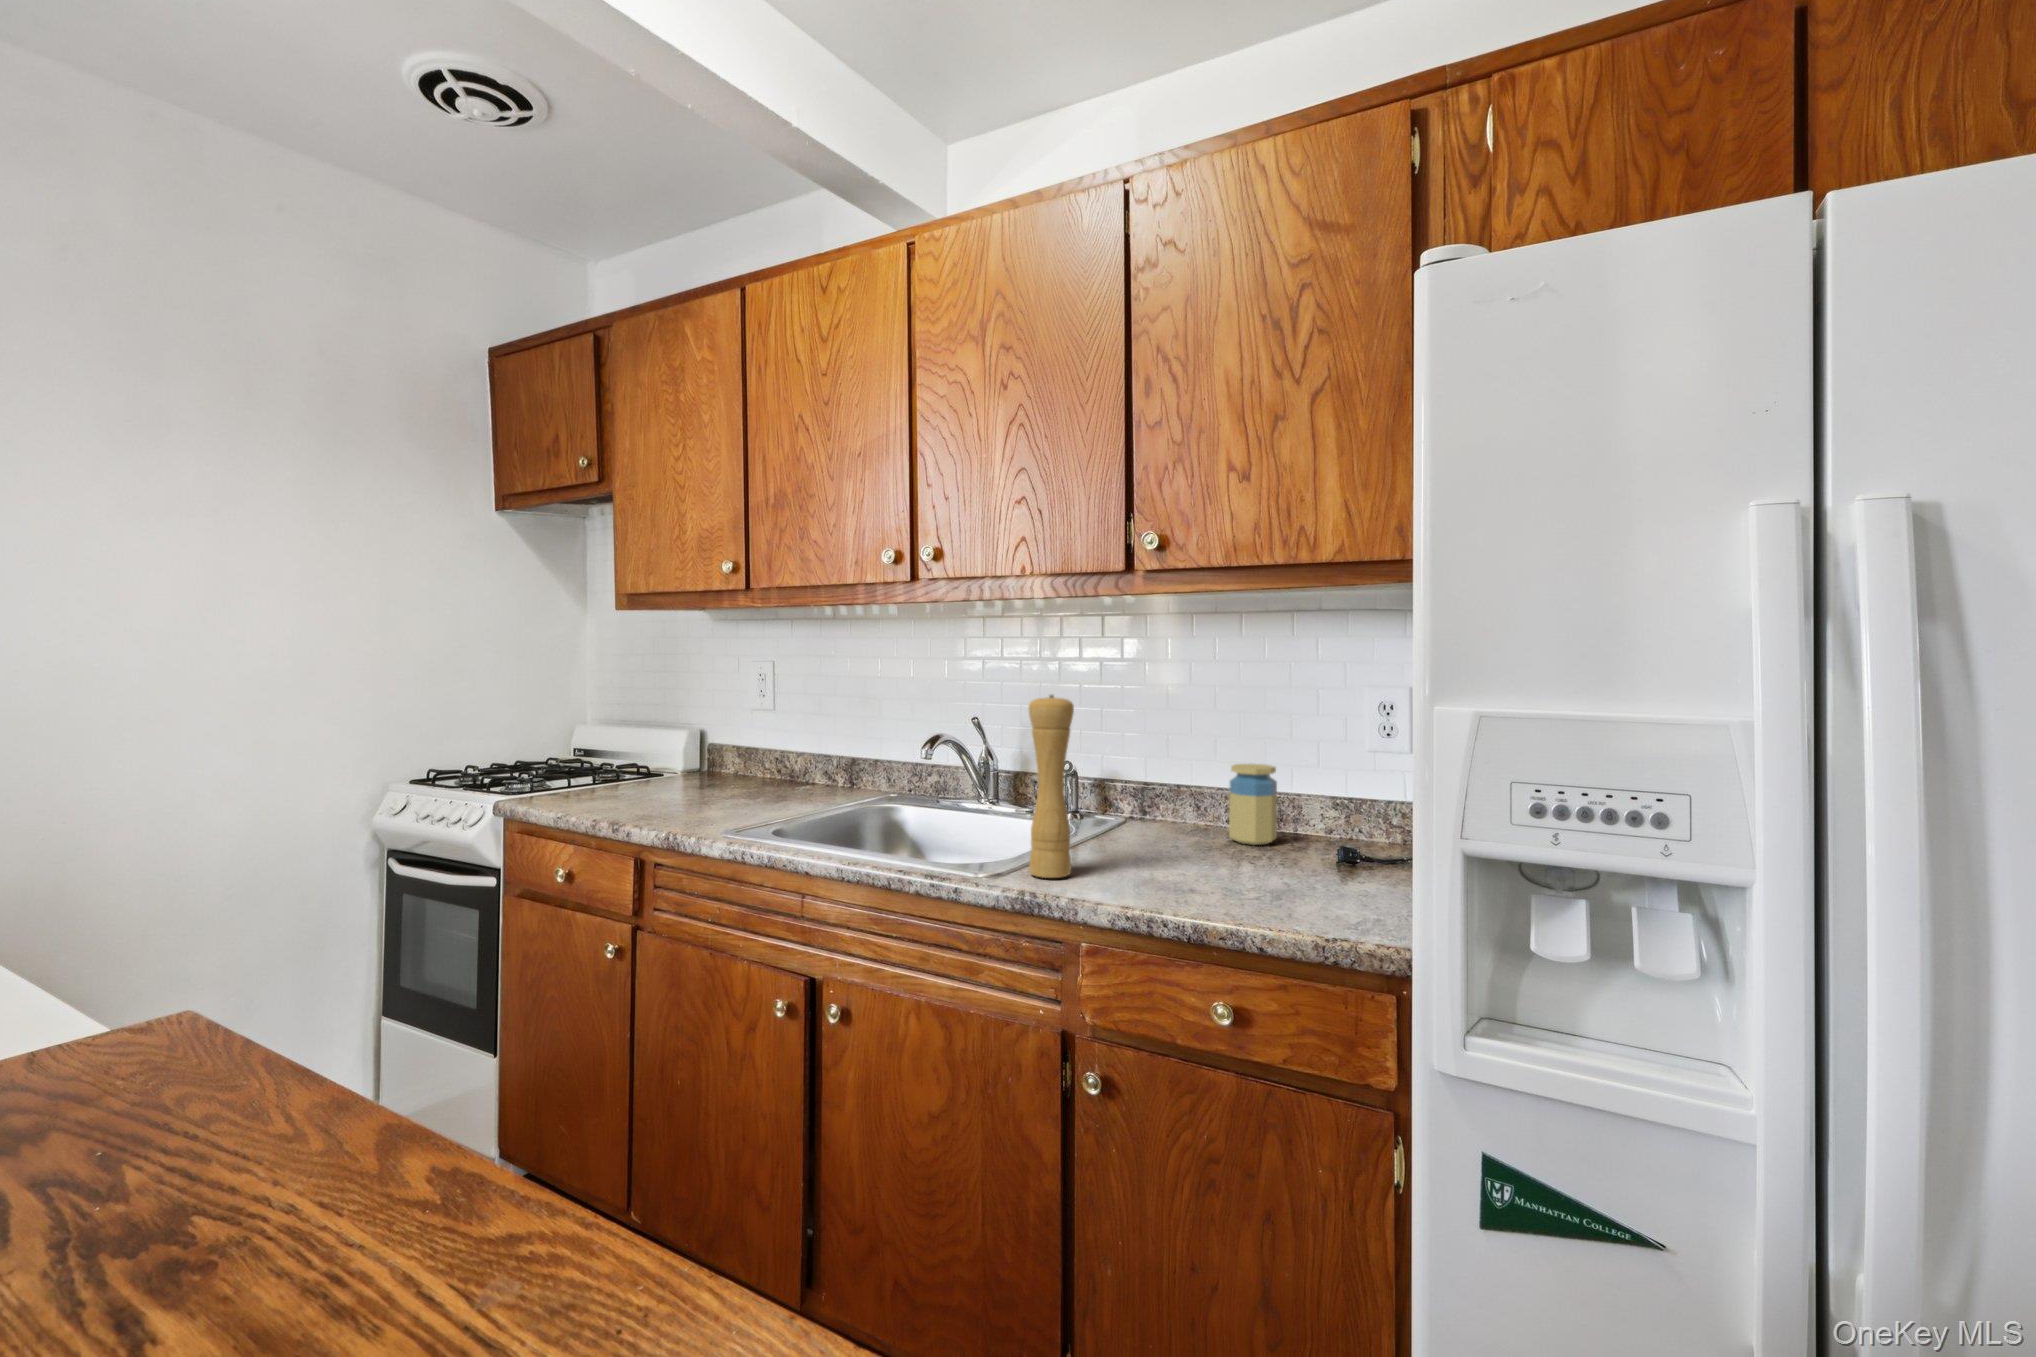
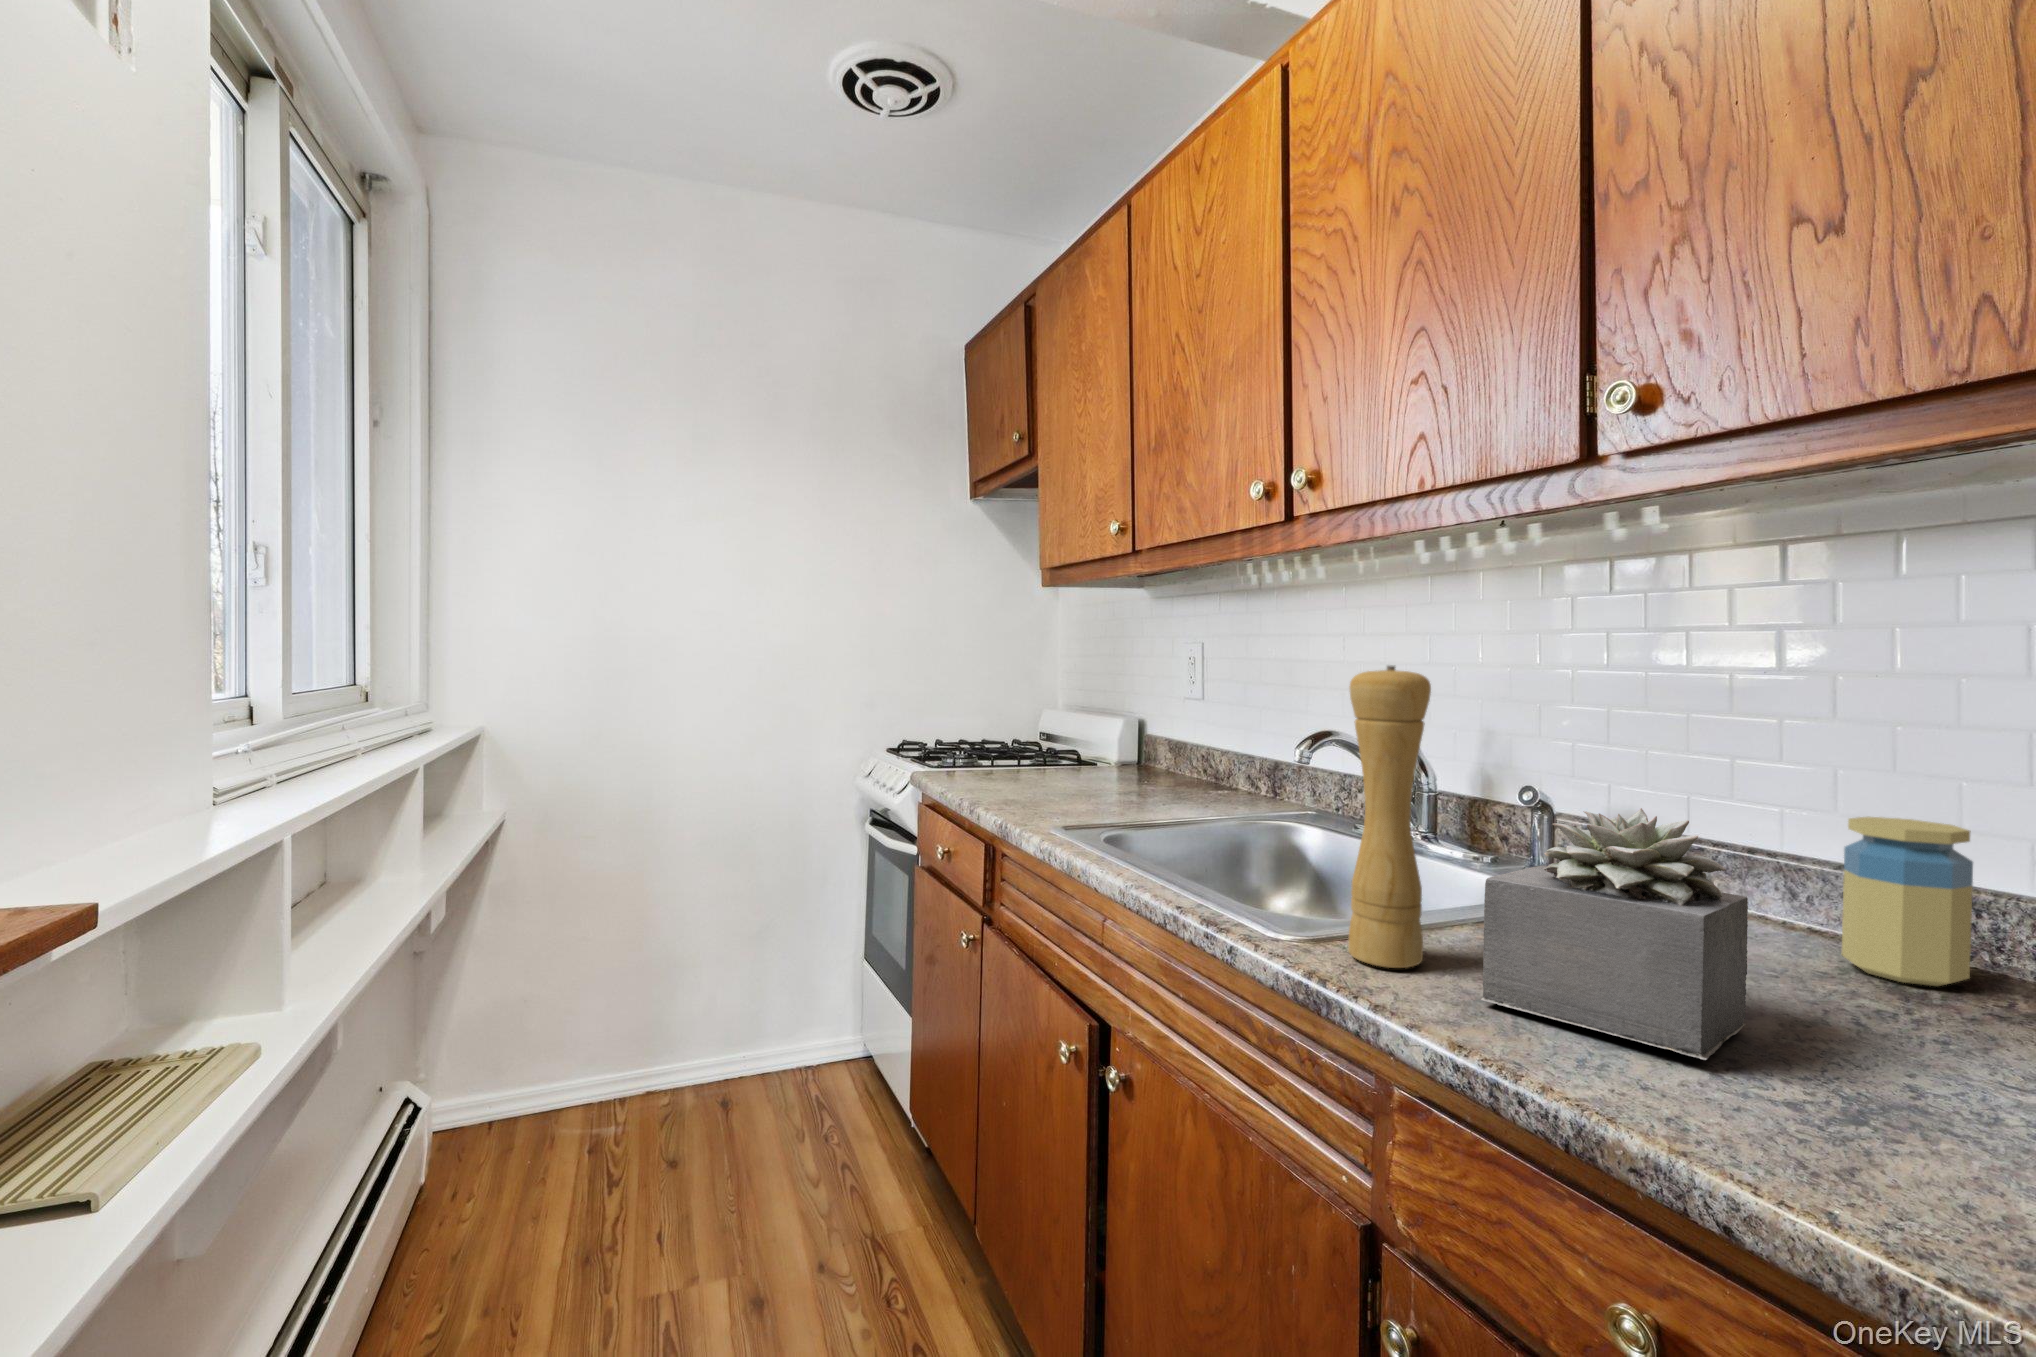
succulent plant: none [1116,768,1223,888] -> present [1481,808,1748,1060]

